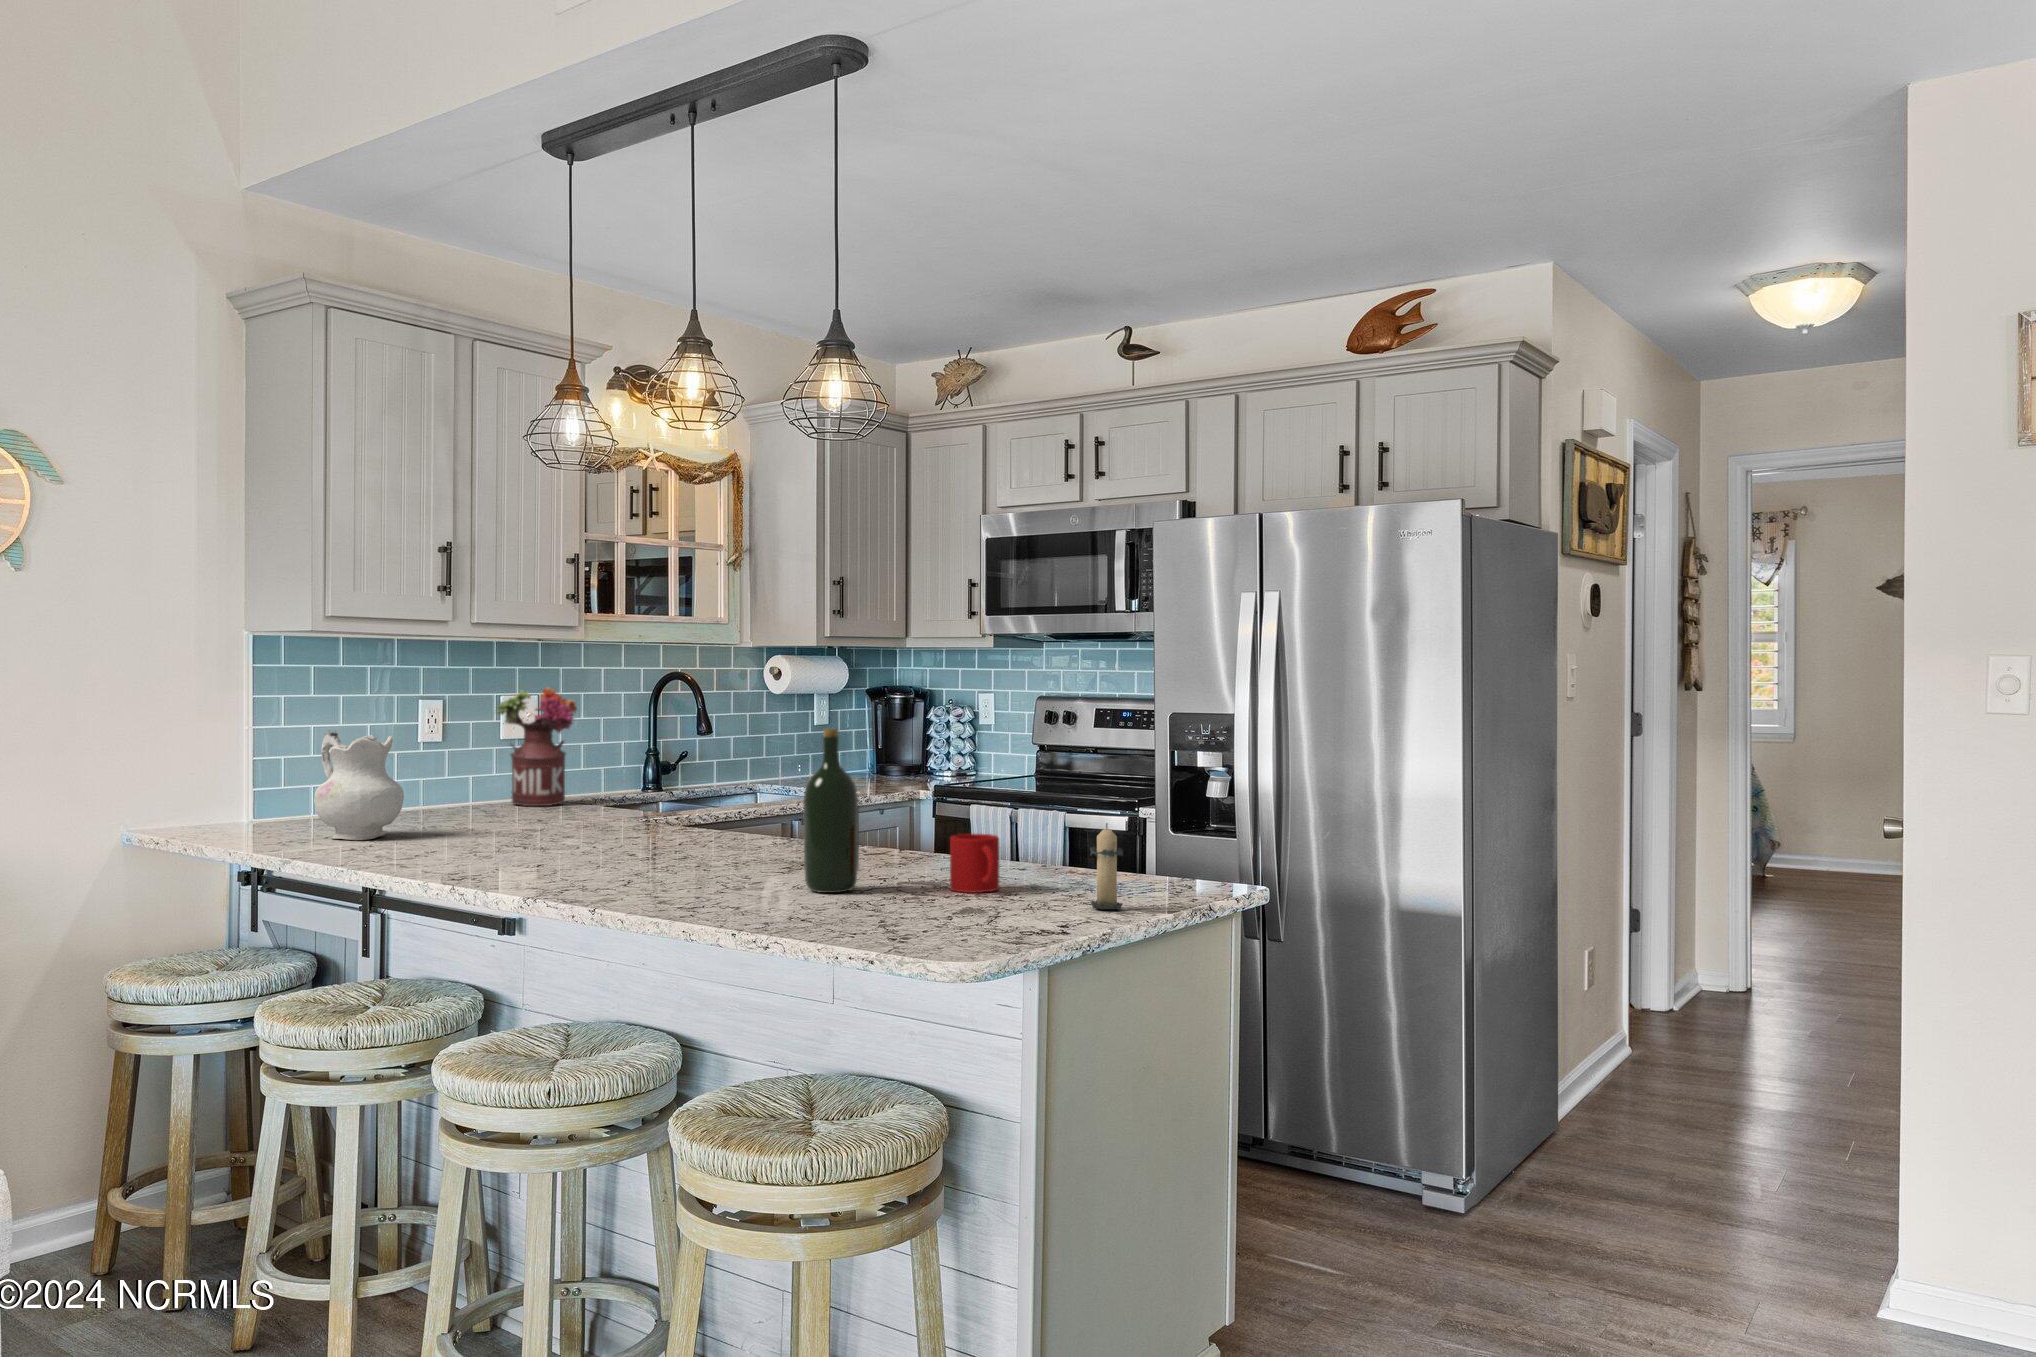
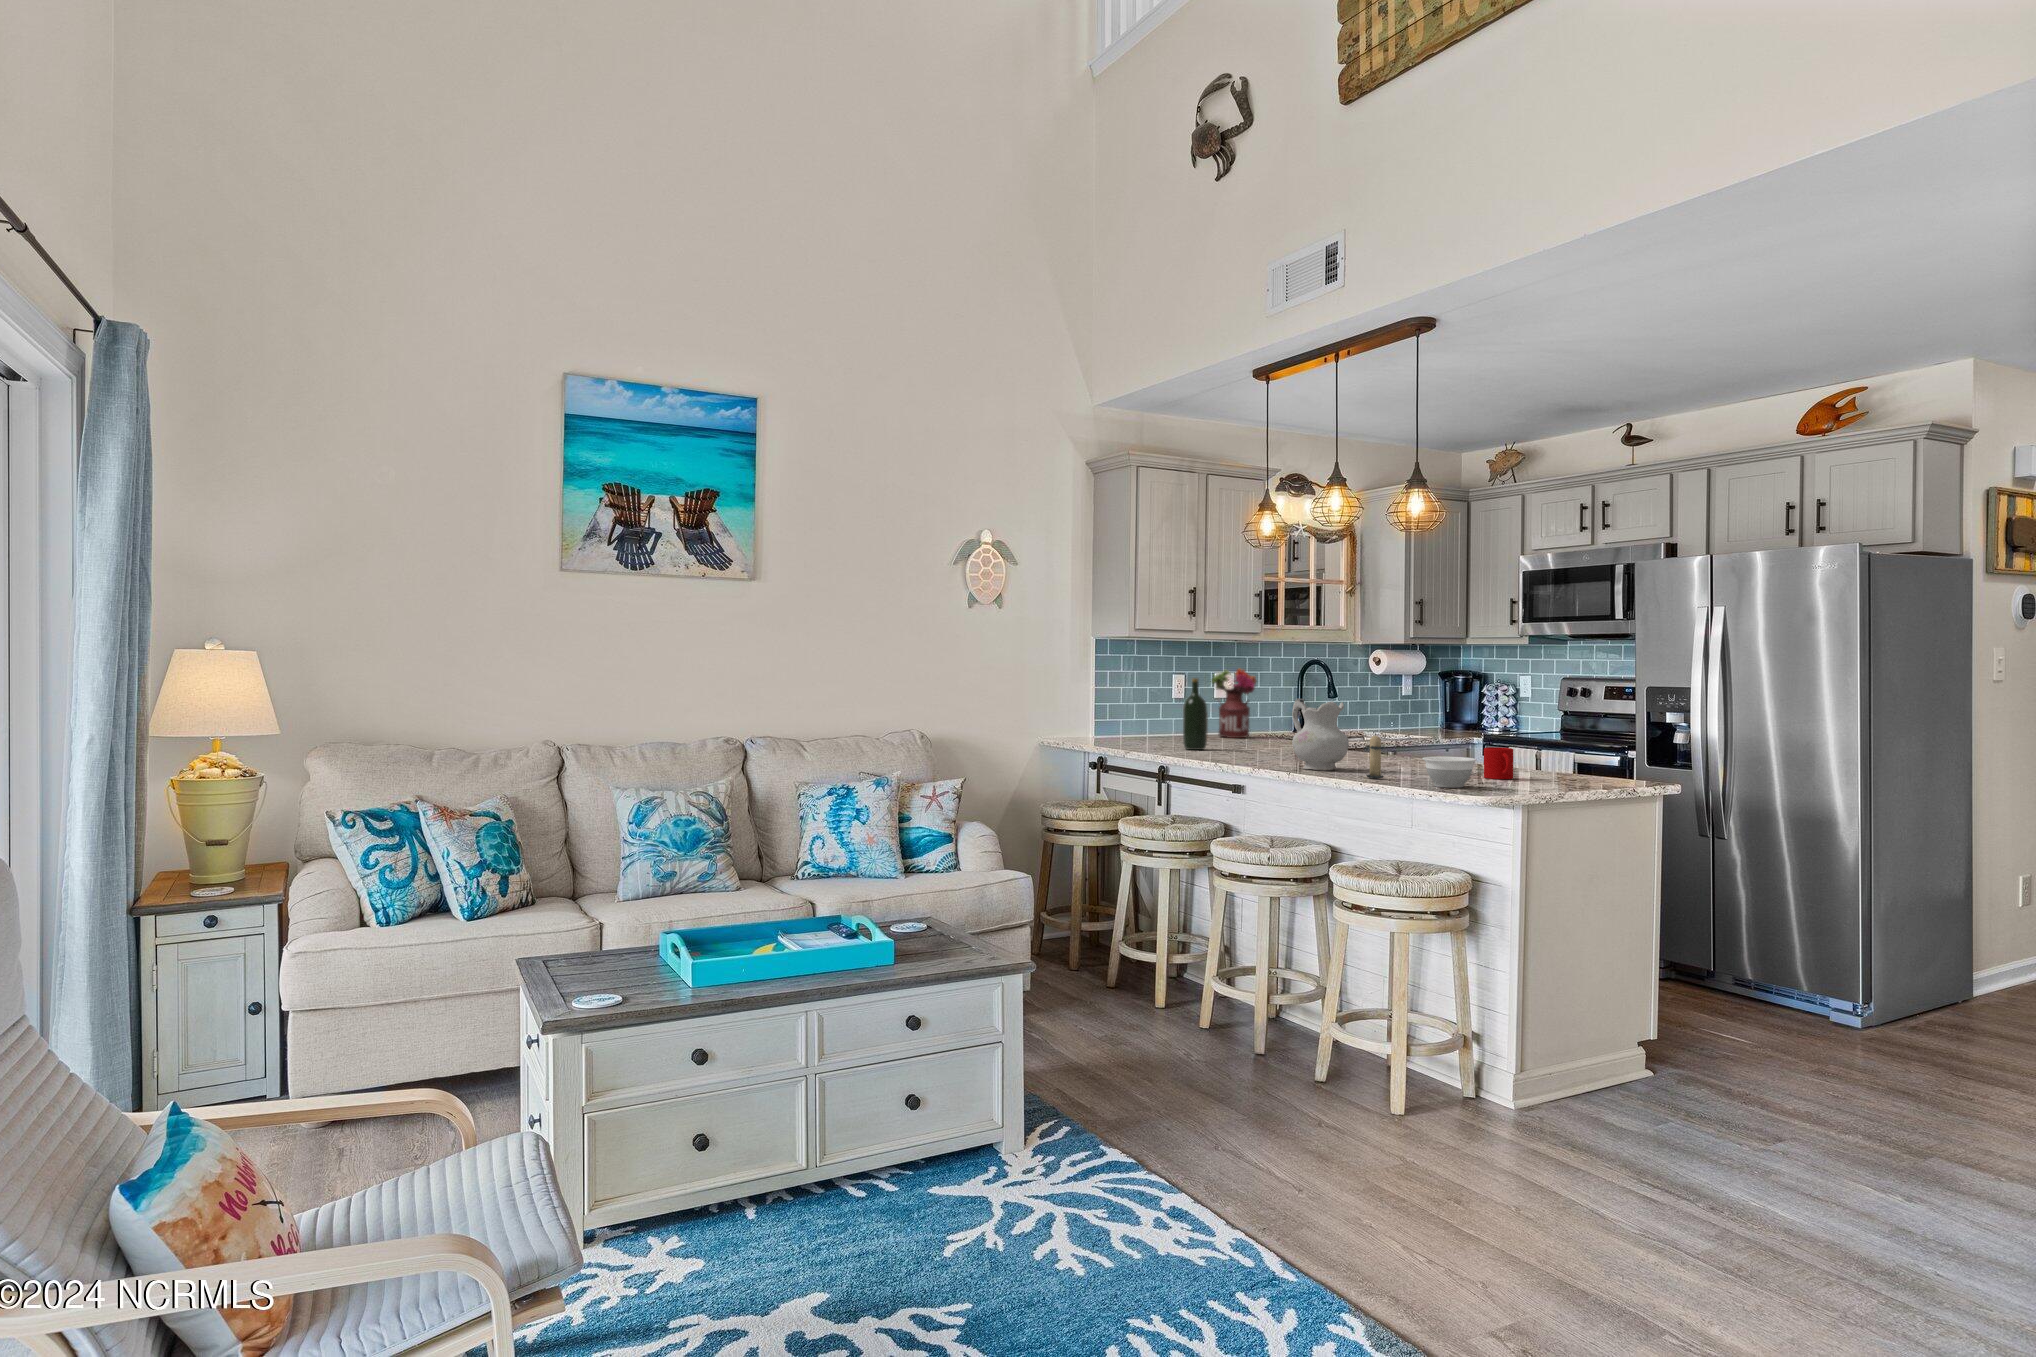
wine bottle: present [804,729,859,893] -> present [1183,678,1208,750]
ceramic pitcher: present [314,731,404,840] -> present [1292,698,1349,770]
candle: present [1090,823,1123,909] -> present [1366,733,1384,778]
bowl: none [844,866,945,931] -> present [1422,756,1476,788]

